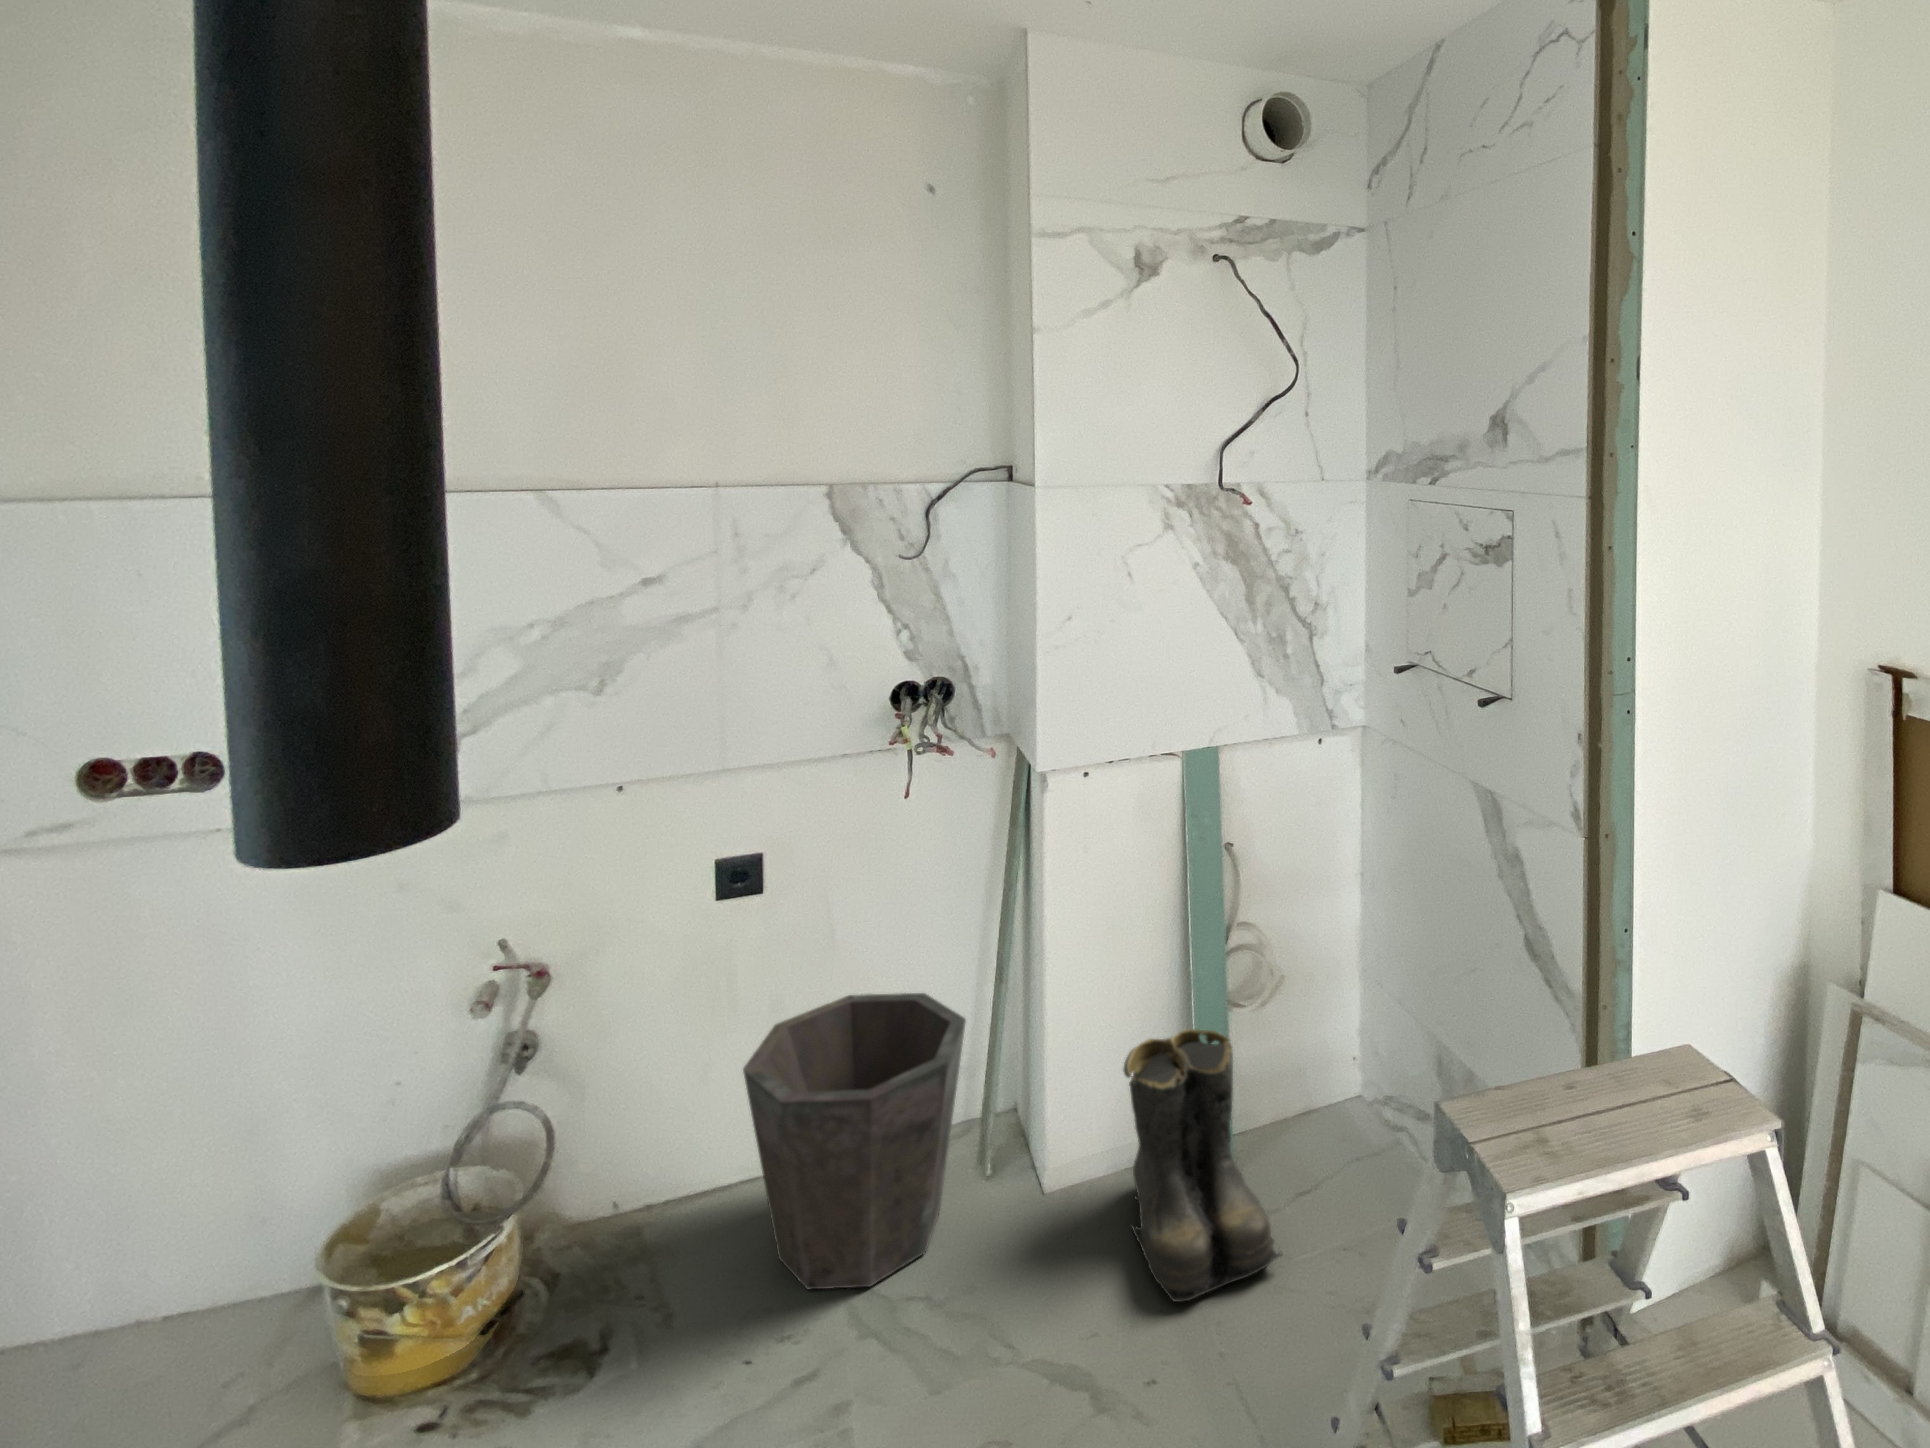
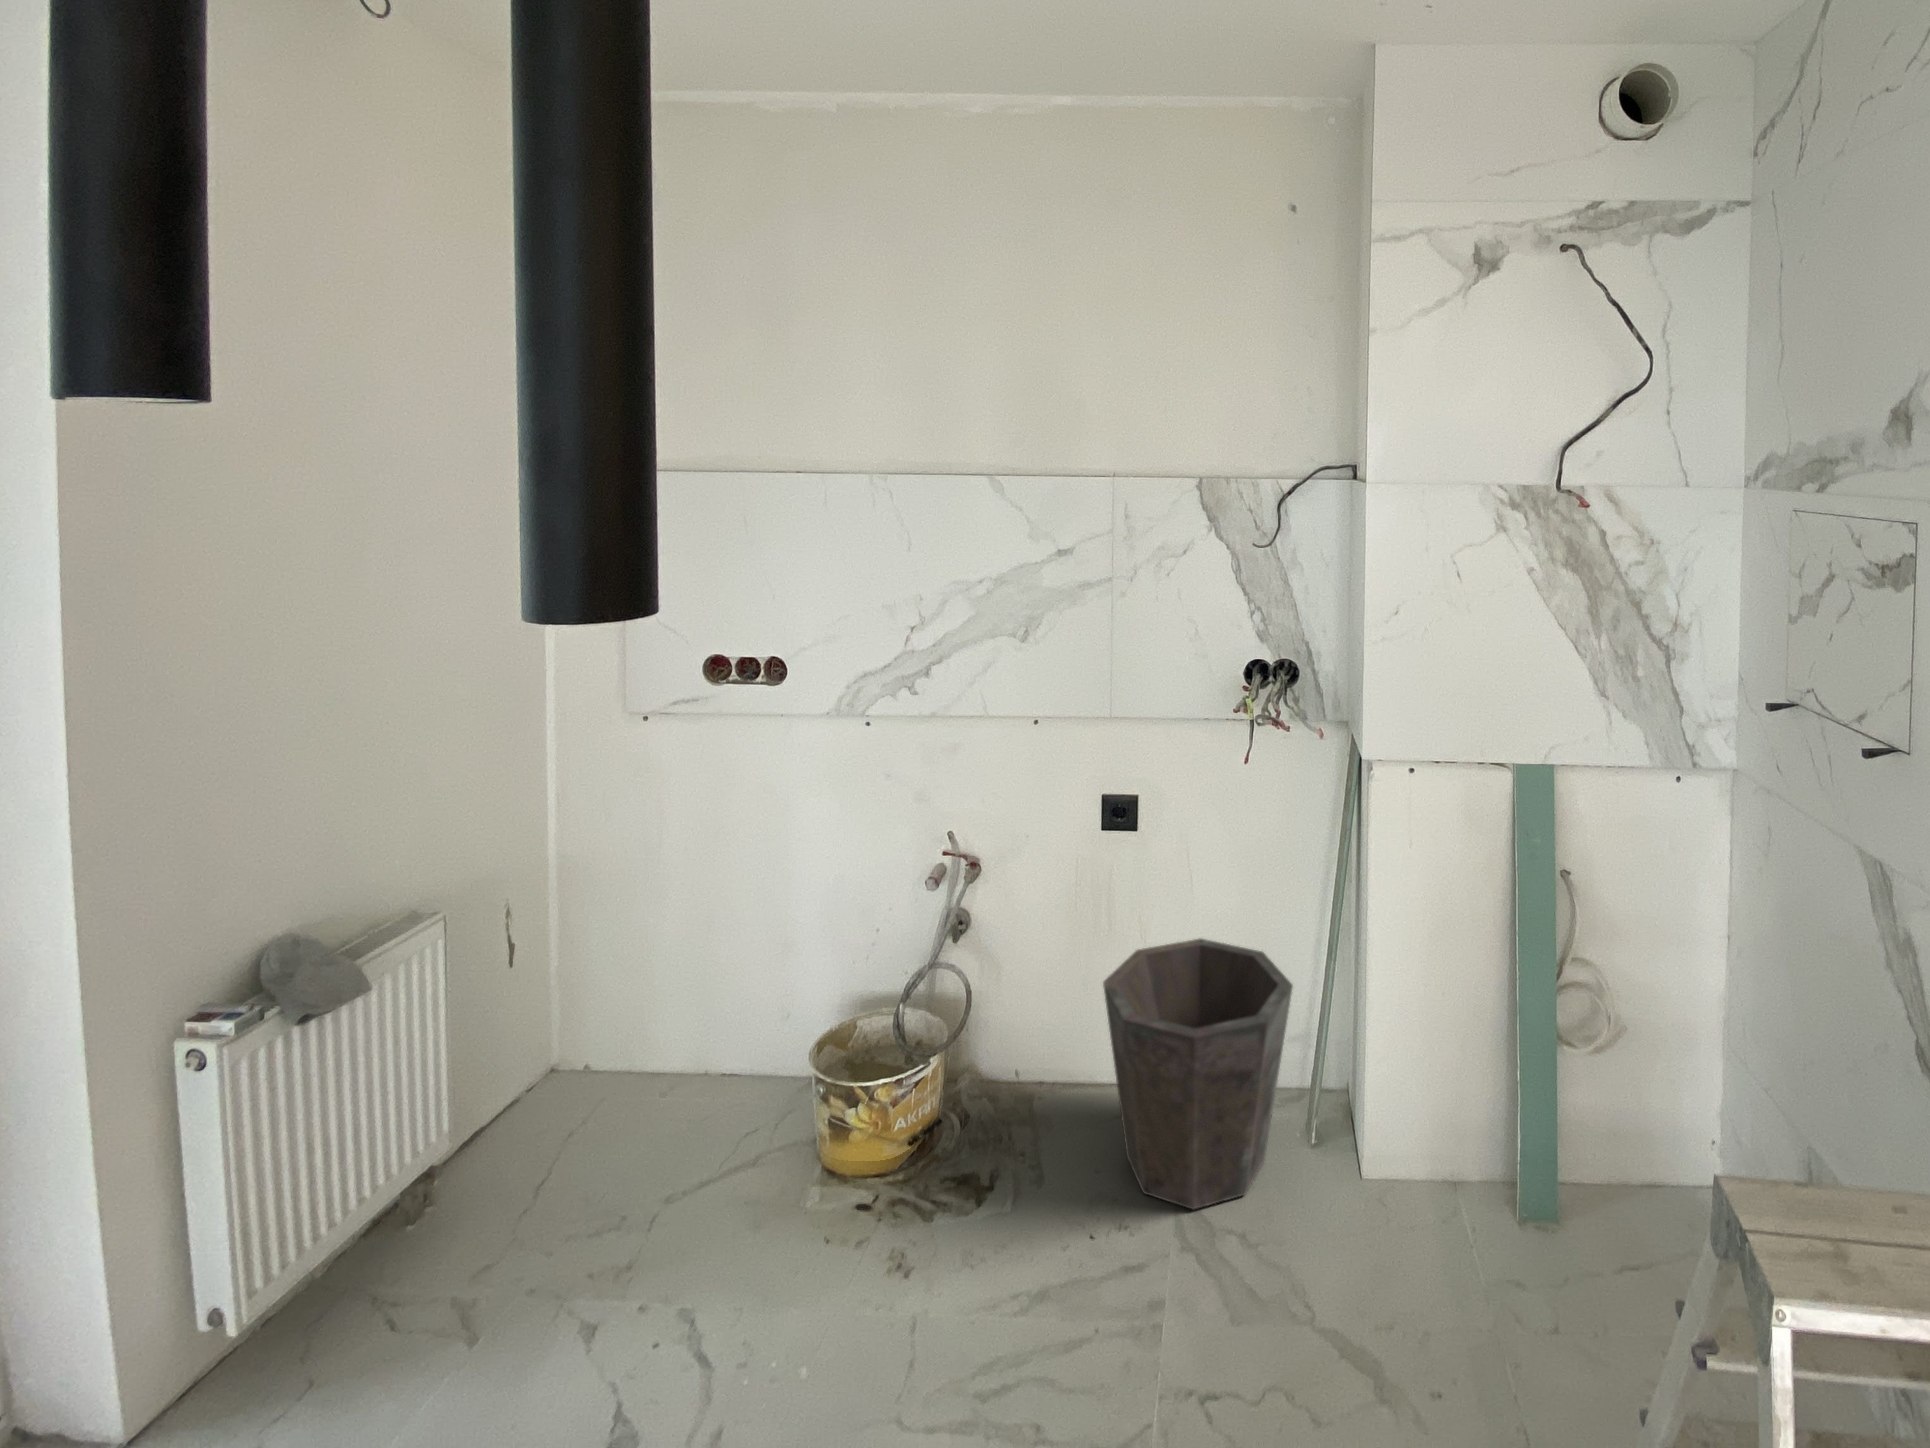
boots: present [1124,1029,1282,1302] -> none [1438,1050,1599,1337]

